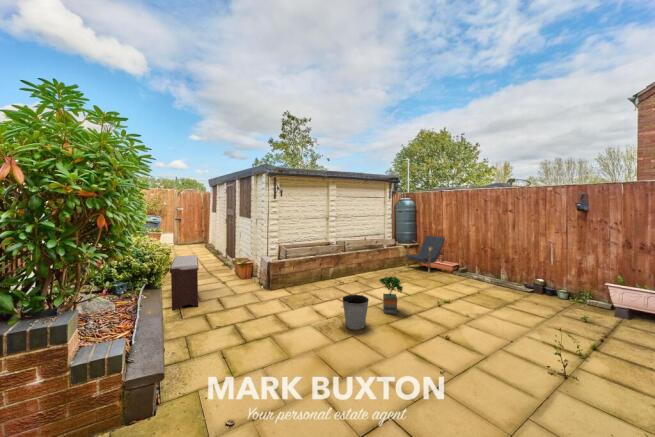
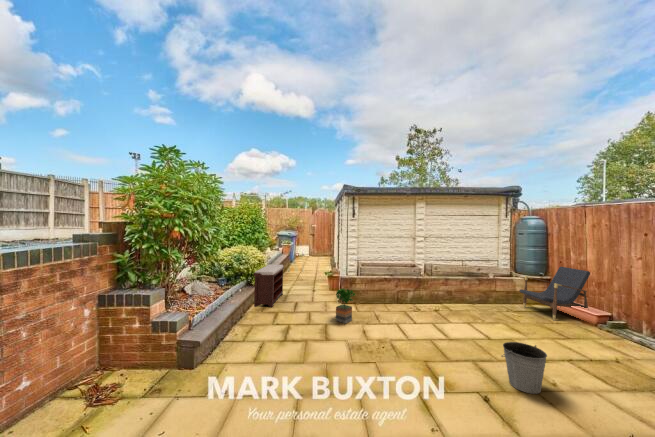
potted tree: present [379,277,403,314] -> present [336,289,355,324]
bucket: present [342,294,369,330] -> present [502,342,547,394]

